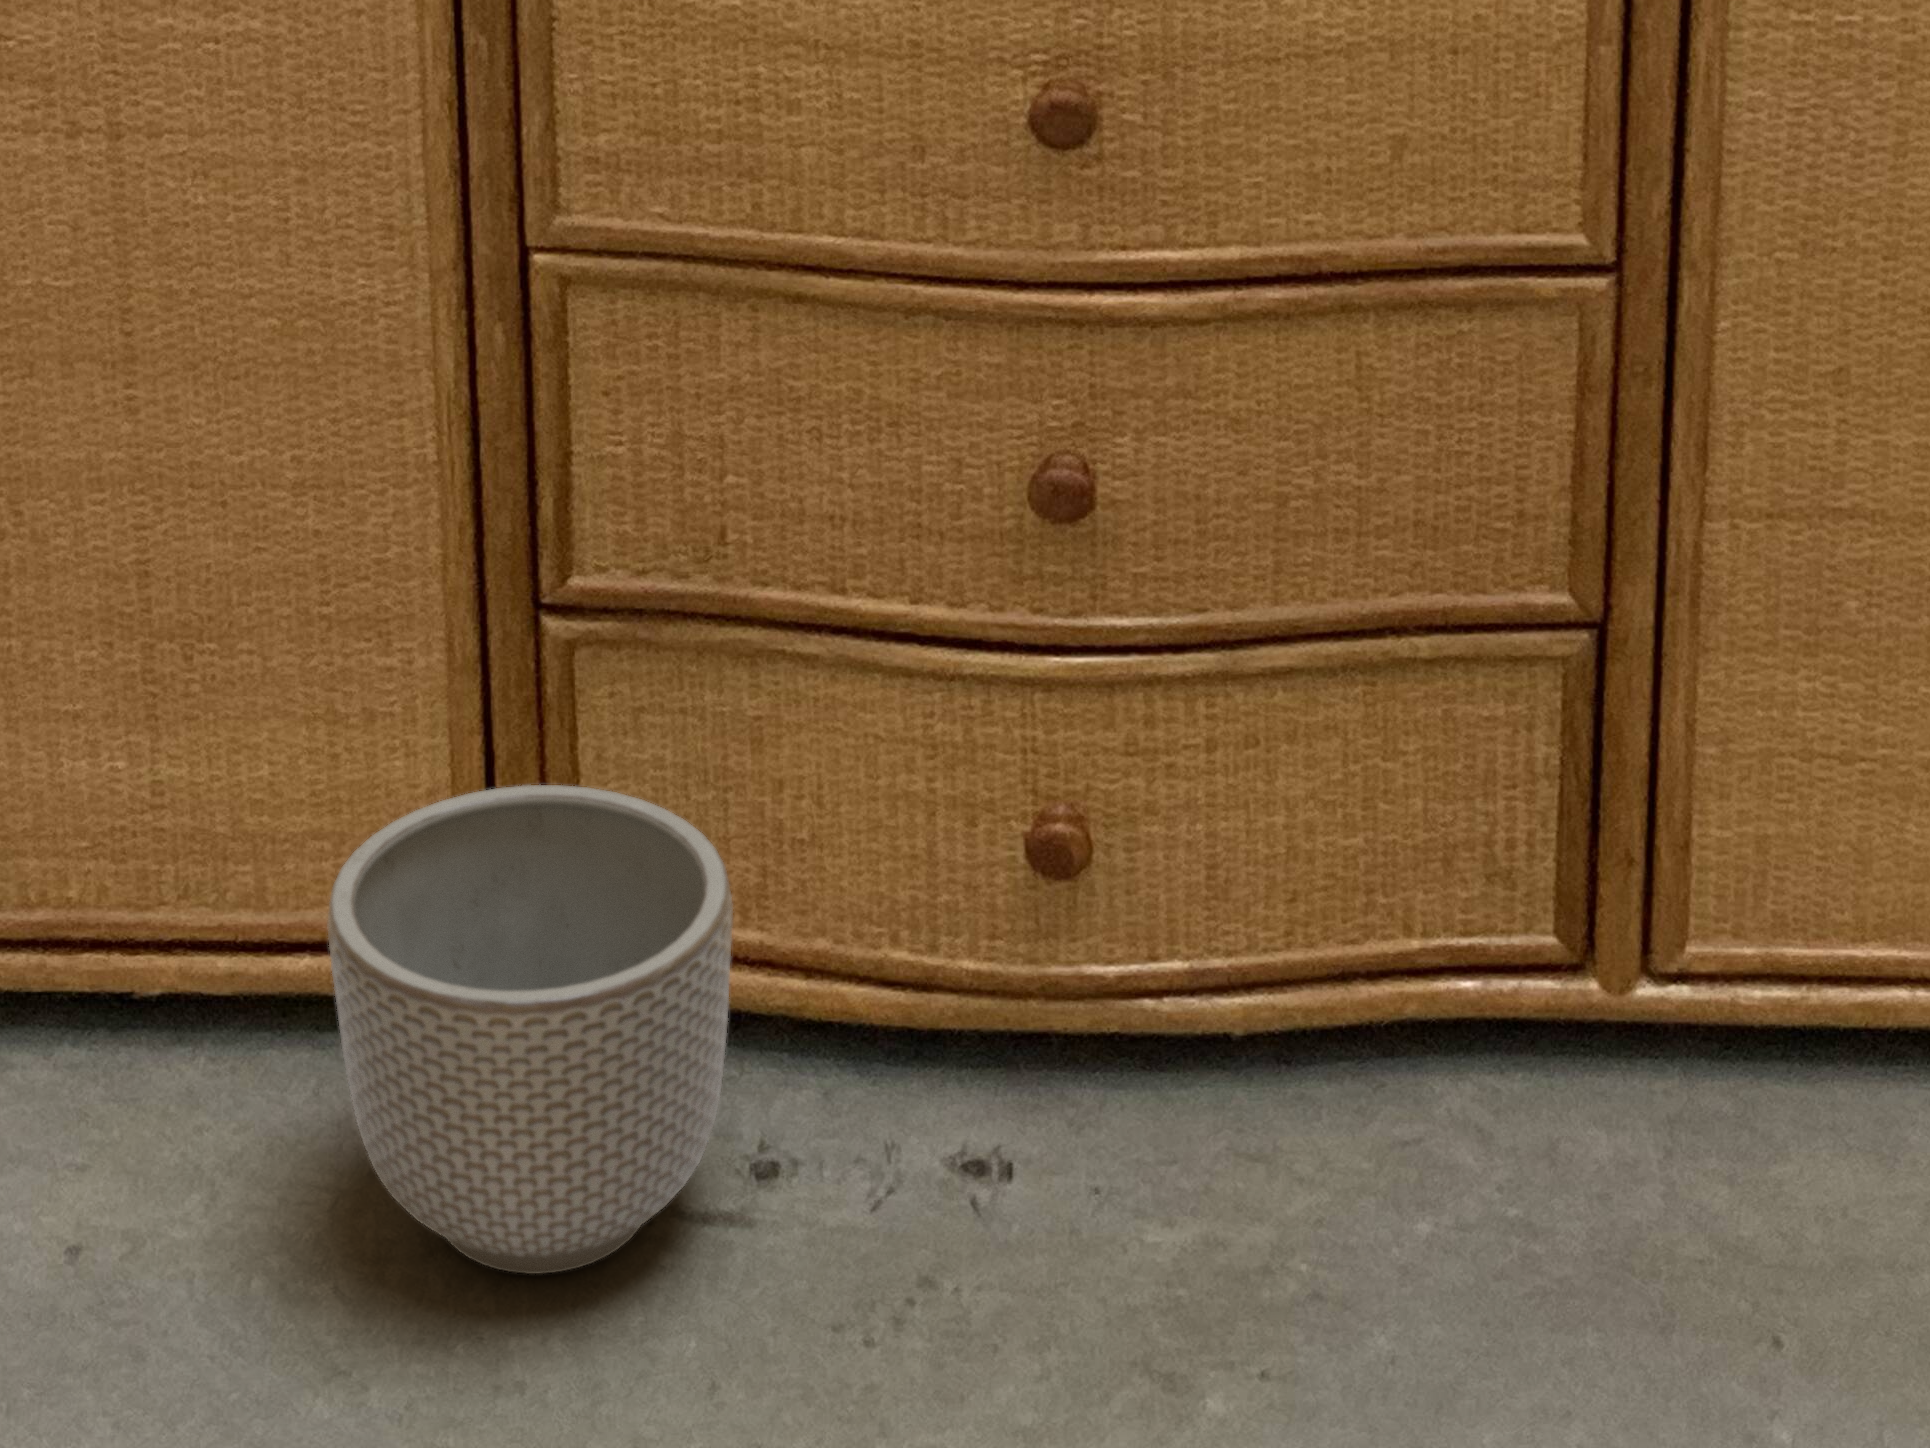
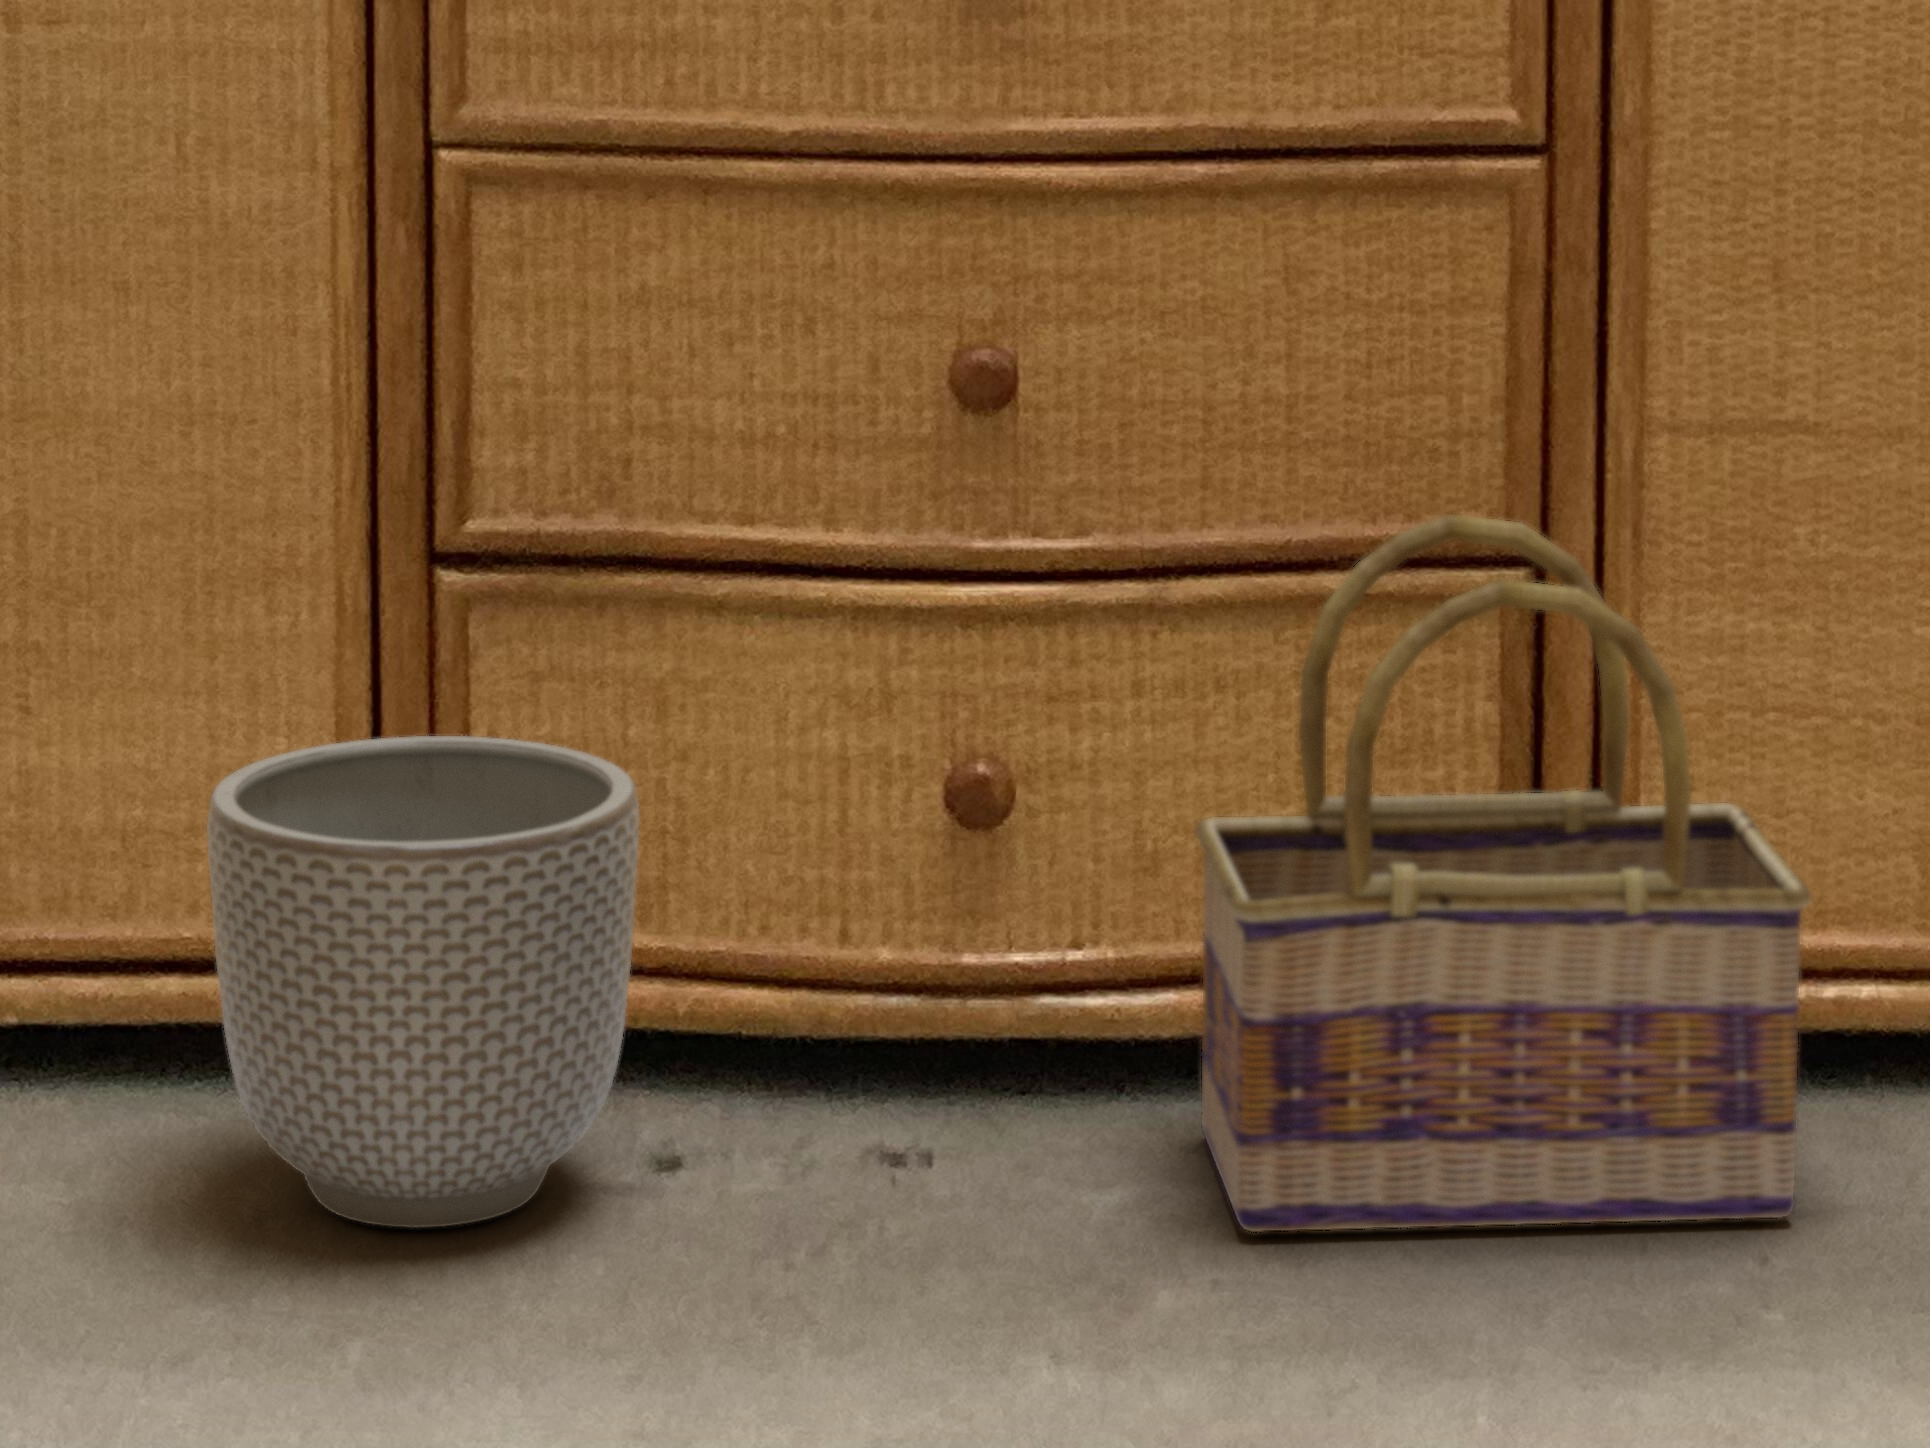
basket: none [1259,616,1833,1296] -> present [1195,514,1811,1232]

